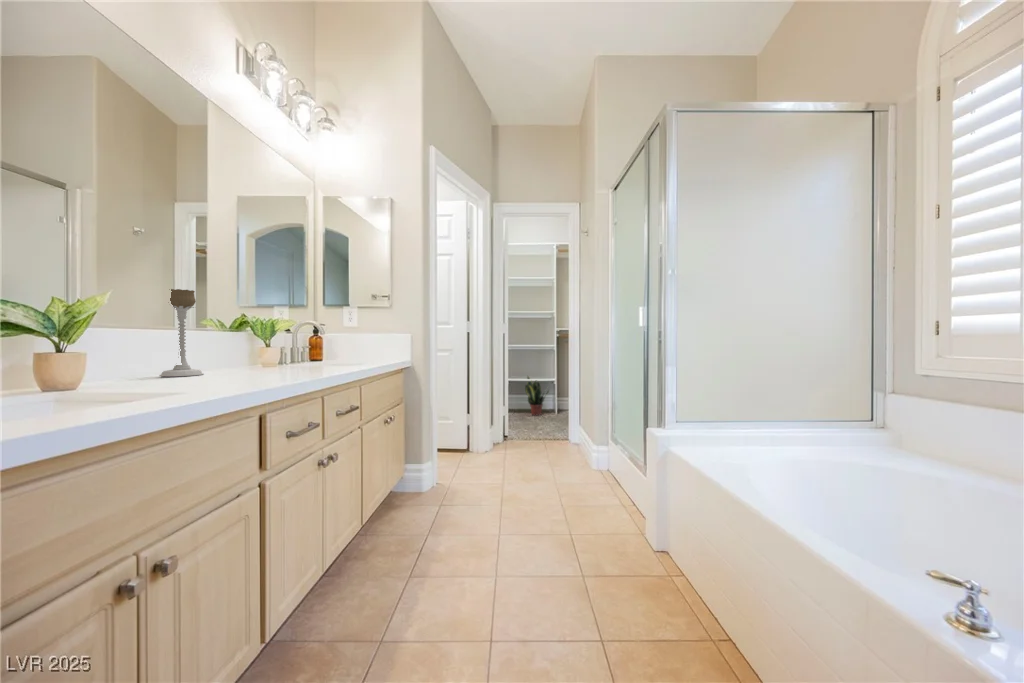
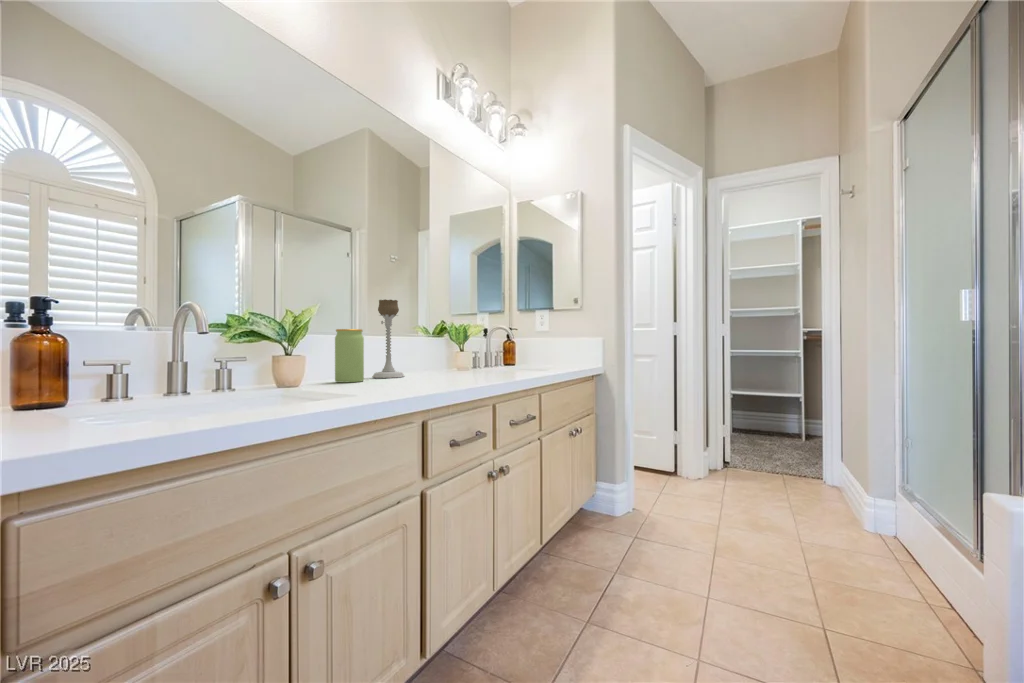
jar: none [115,322,156,383] -> present [335,329,364,383]
potted plant: present [525,377,549,415] -> none [755,388,791,439]

